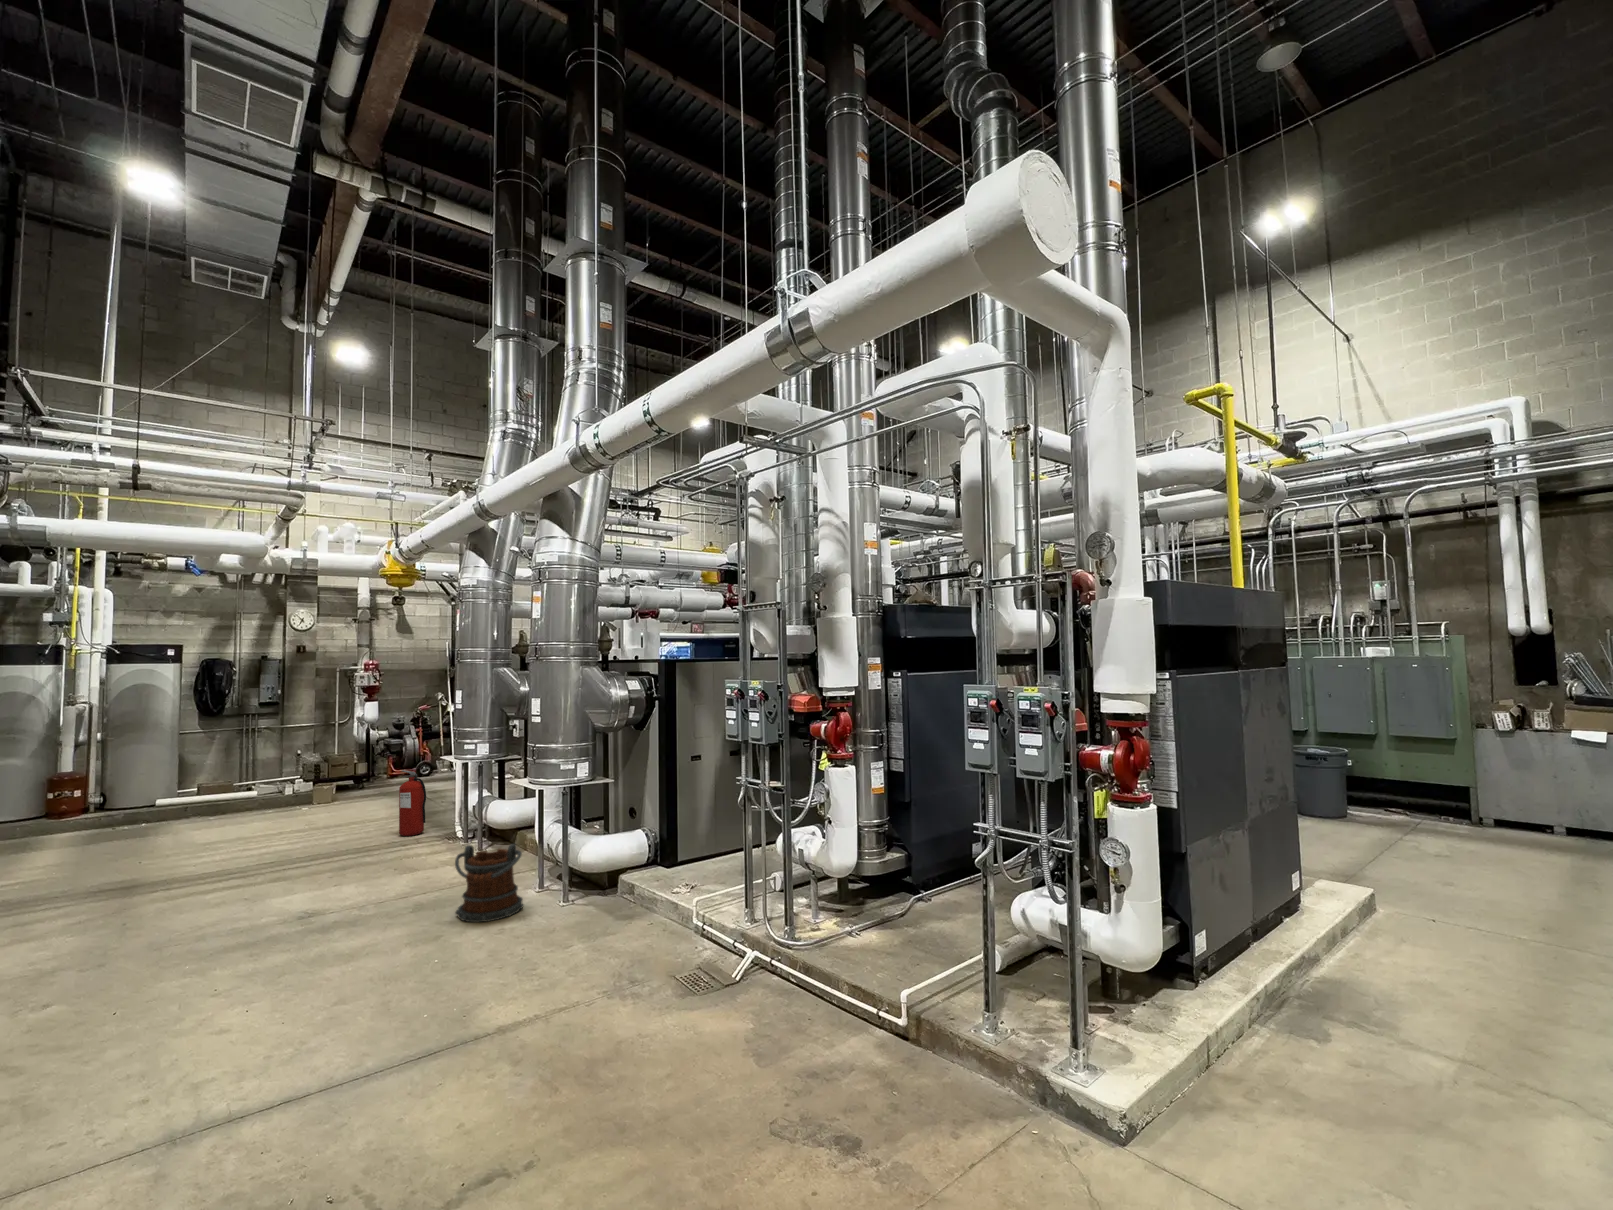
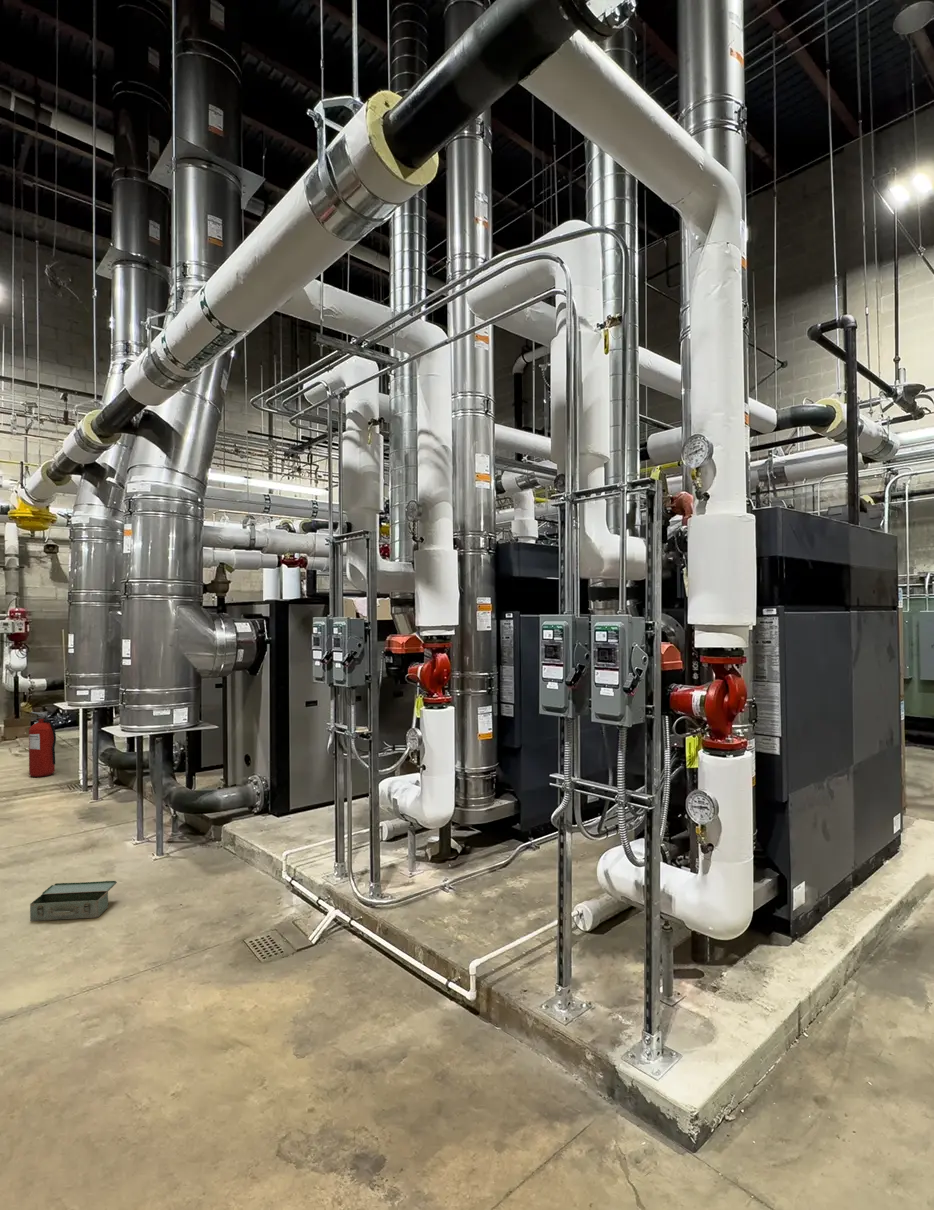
bucket: present [455,844,523,922] -> none [45,786,121,866]
toolbox: none [467,934,541,974] -> present [30,881,117,921]

